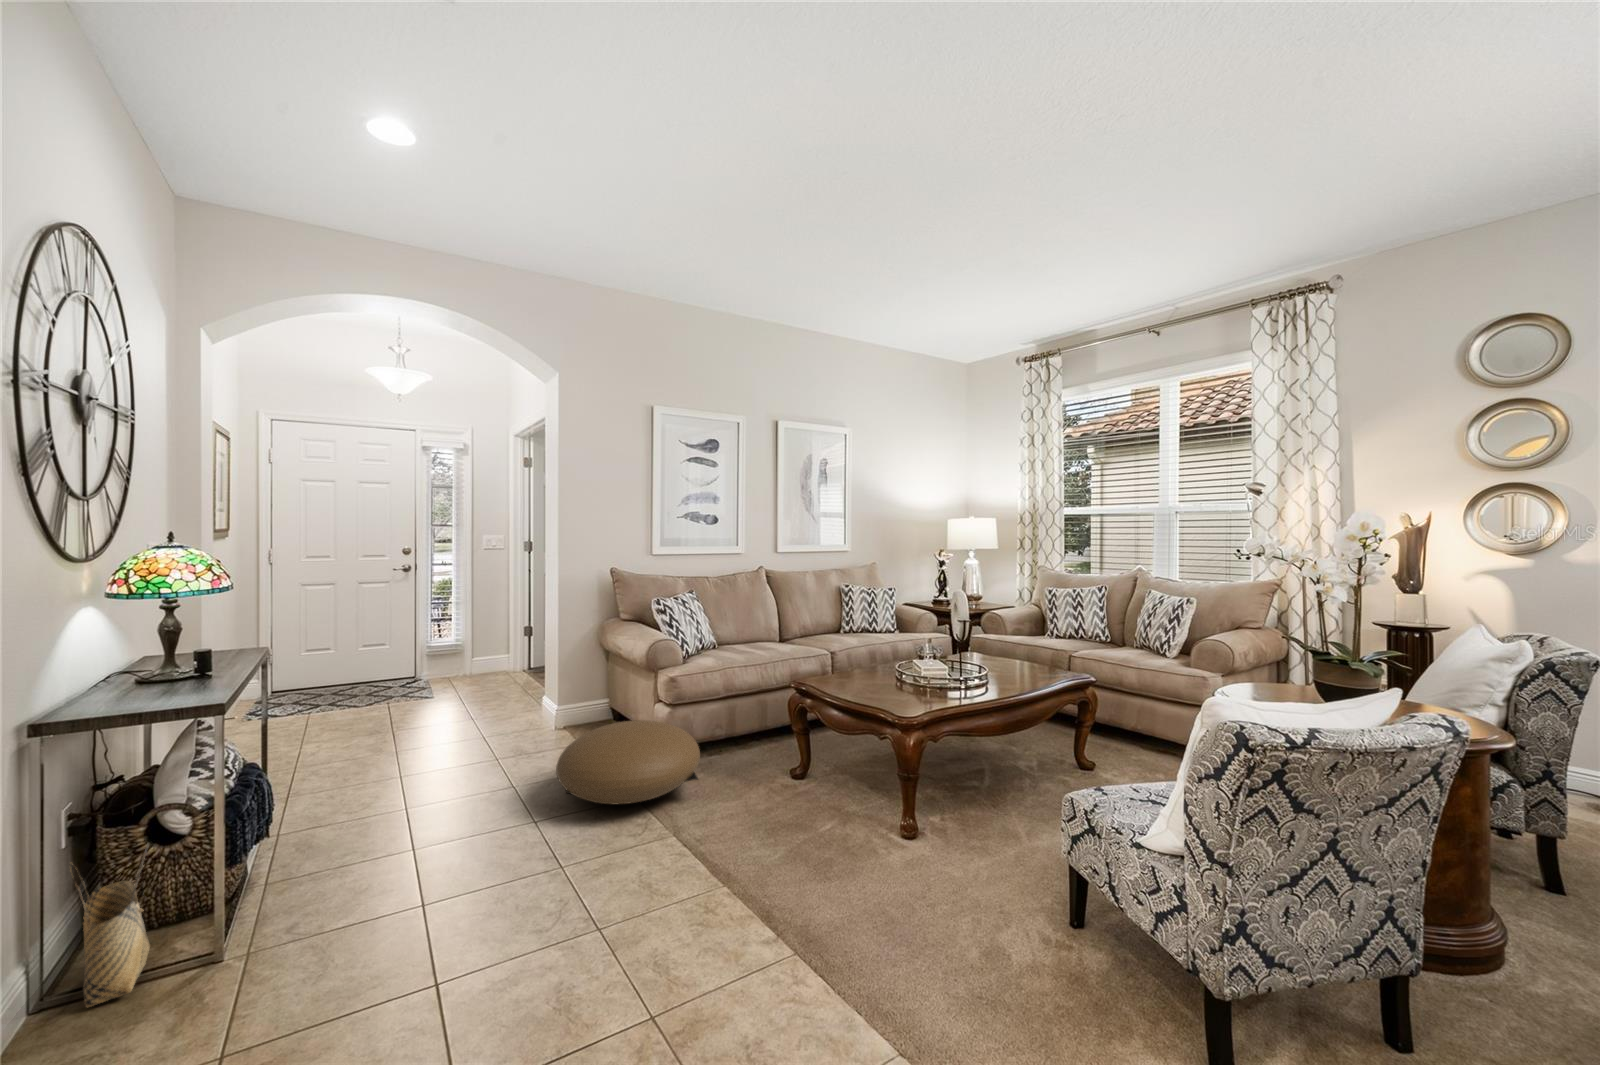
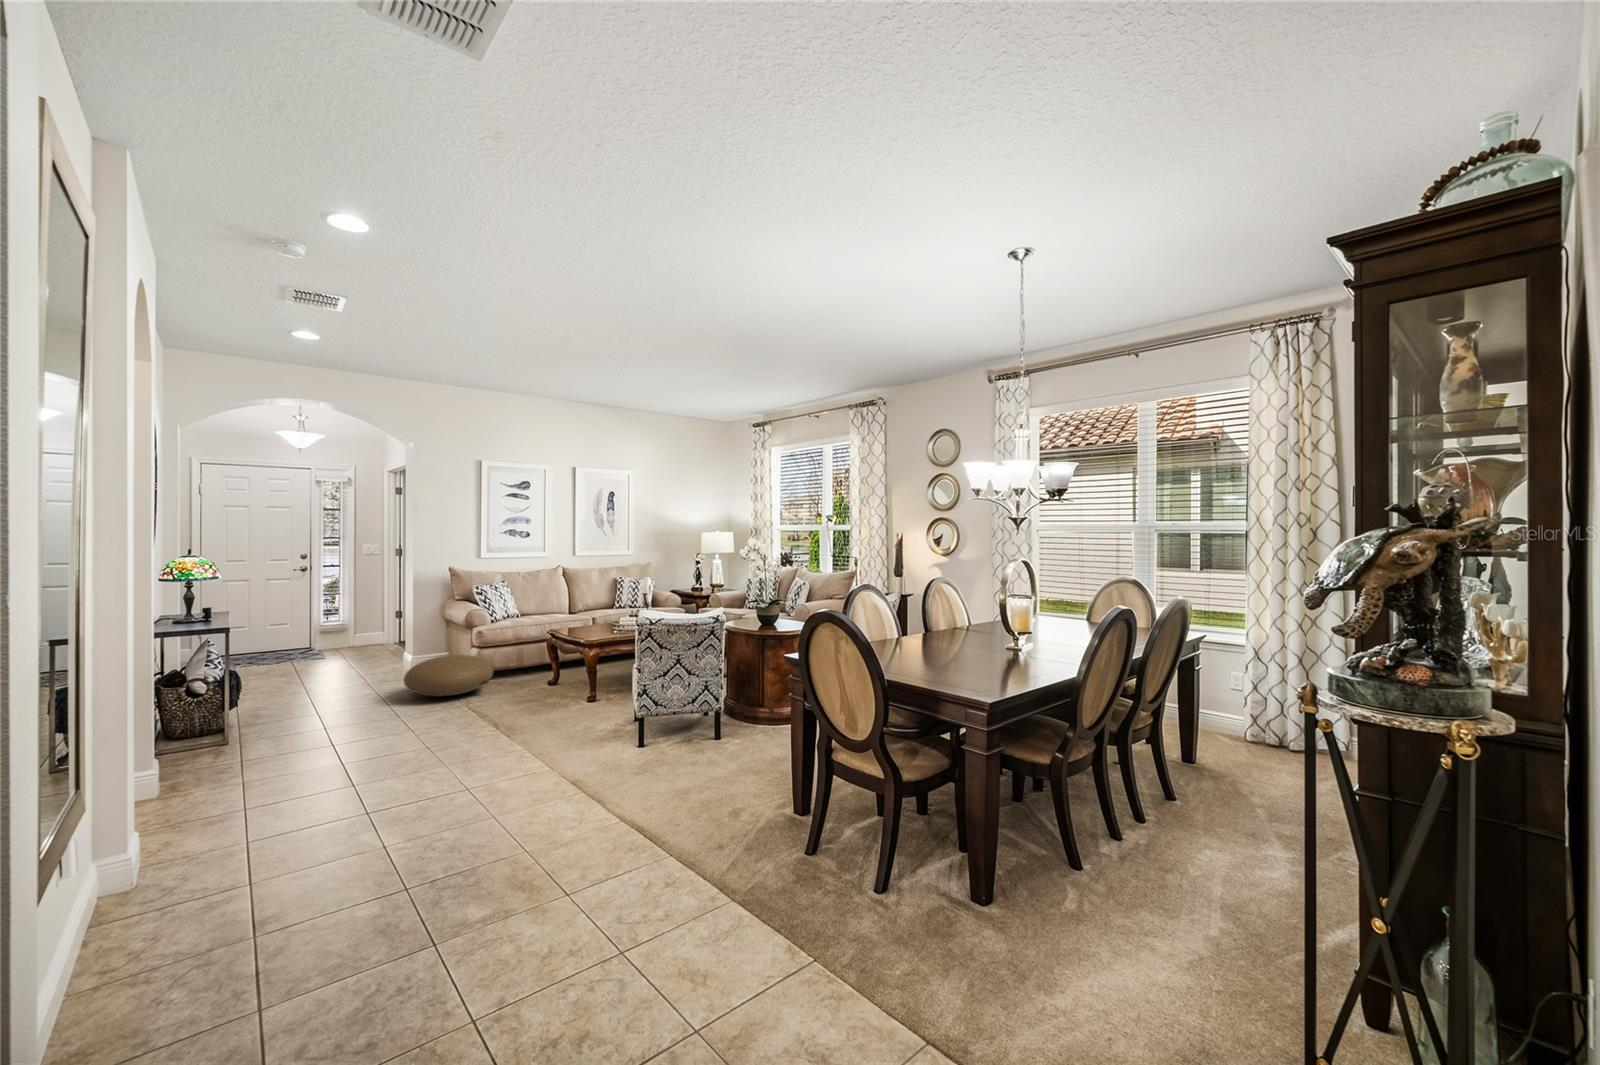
woven basket: present [70,844,150,1007] -> none [160,691,195,757]

